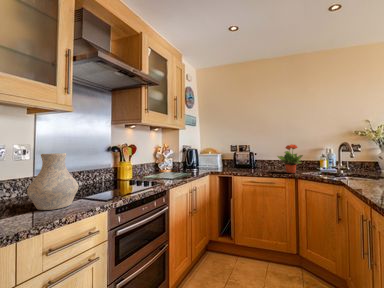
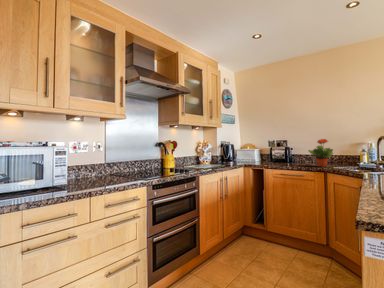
vase: present [27,153,79,210] -> none [99,147,128,183]

